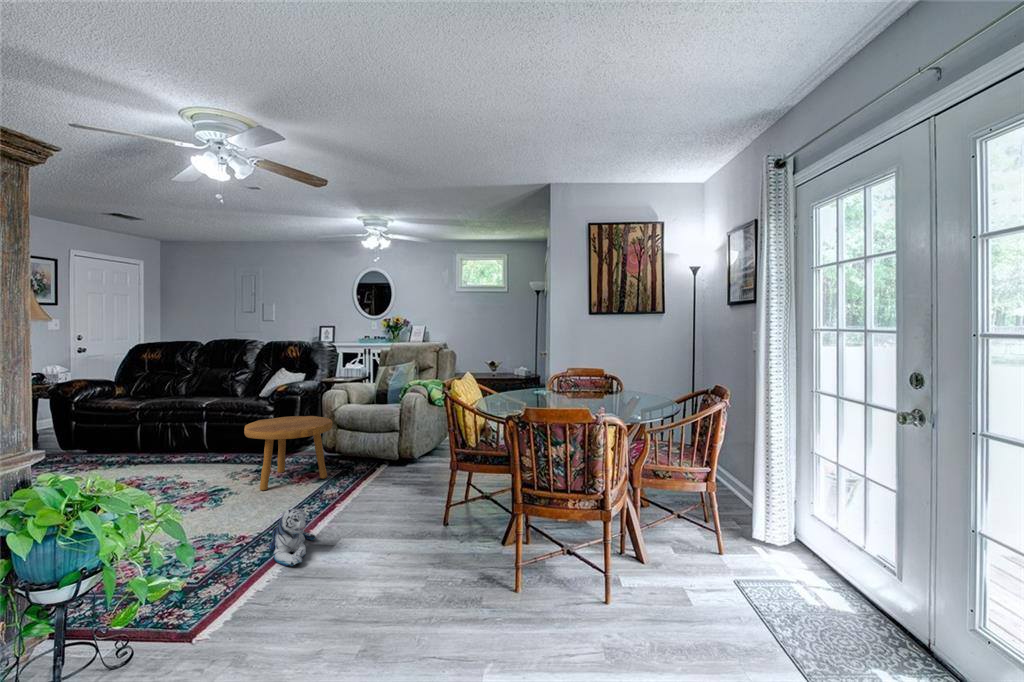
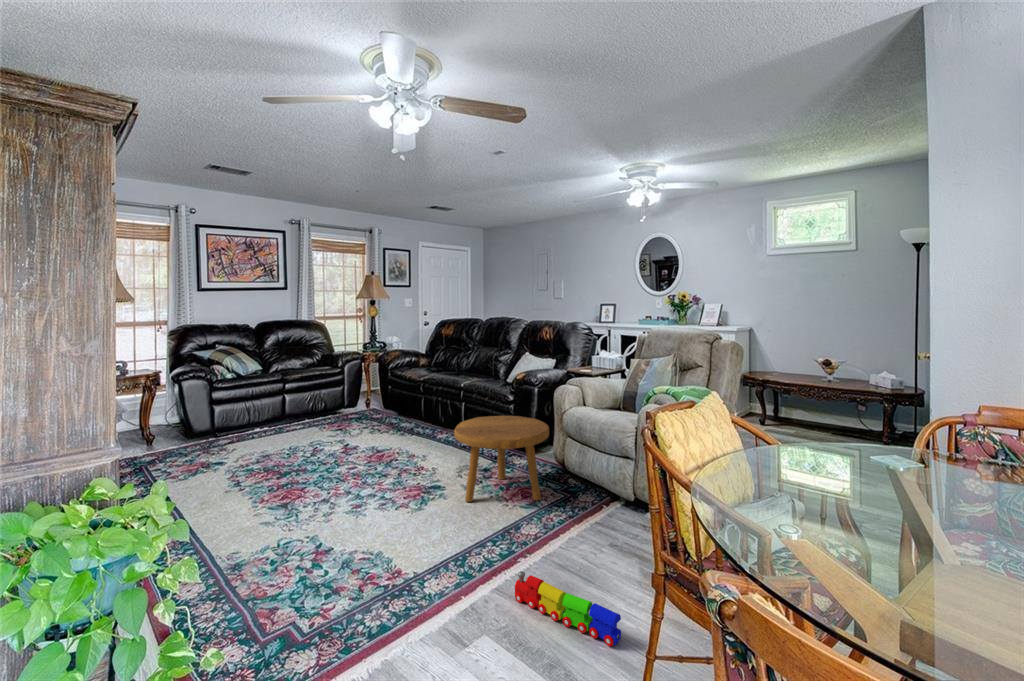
toy train: none [350,506,428,527] -> present [515,571,621,646]
plush toy: present [269,508,315,566] -> none [399,563,463,650]

